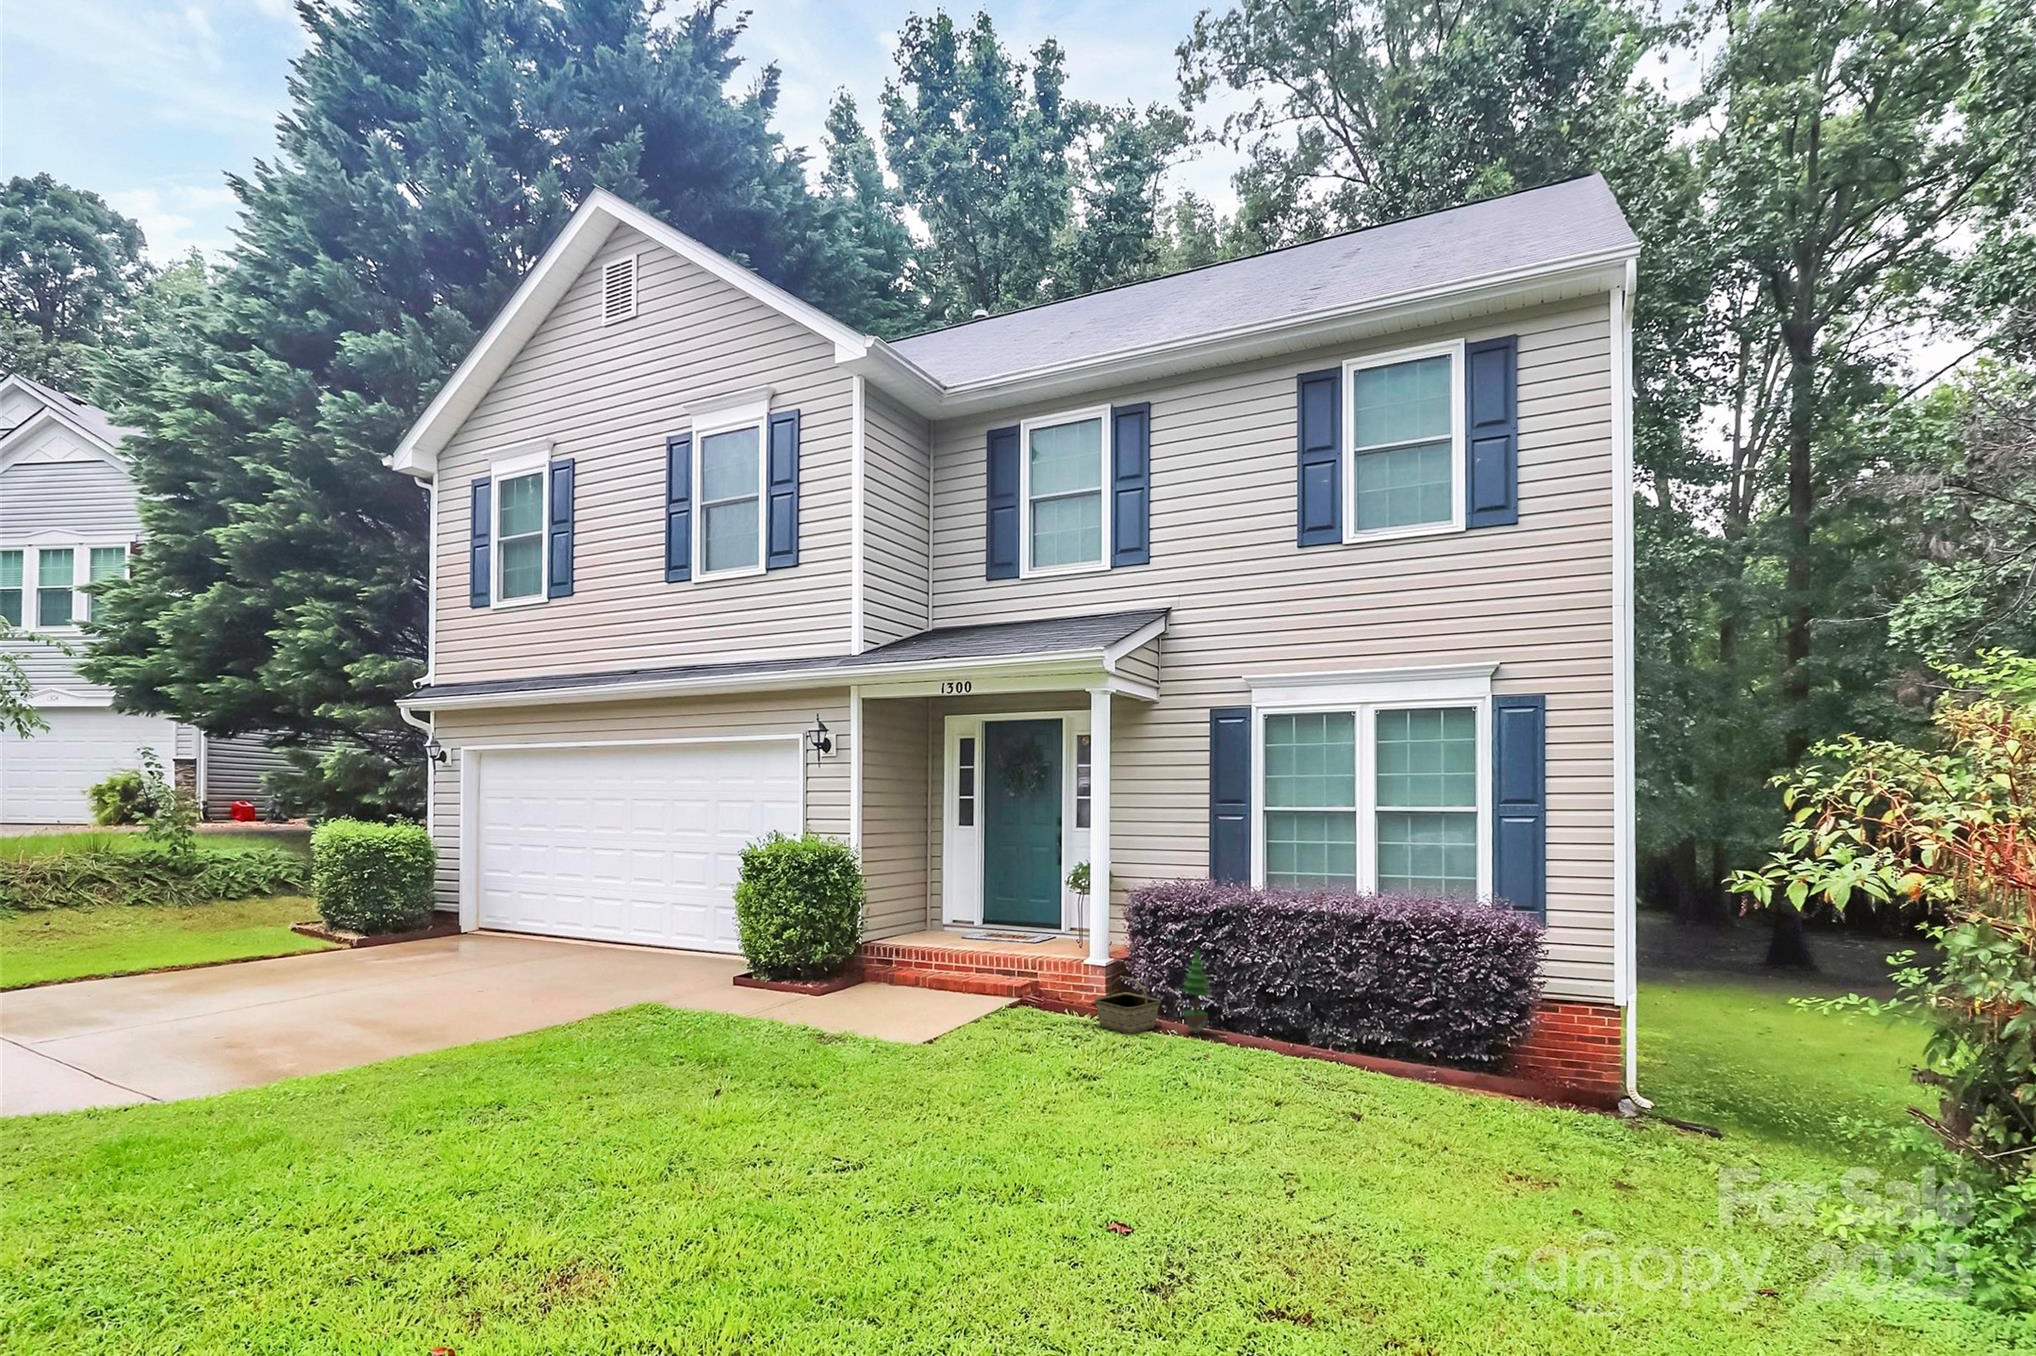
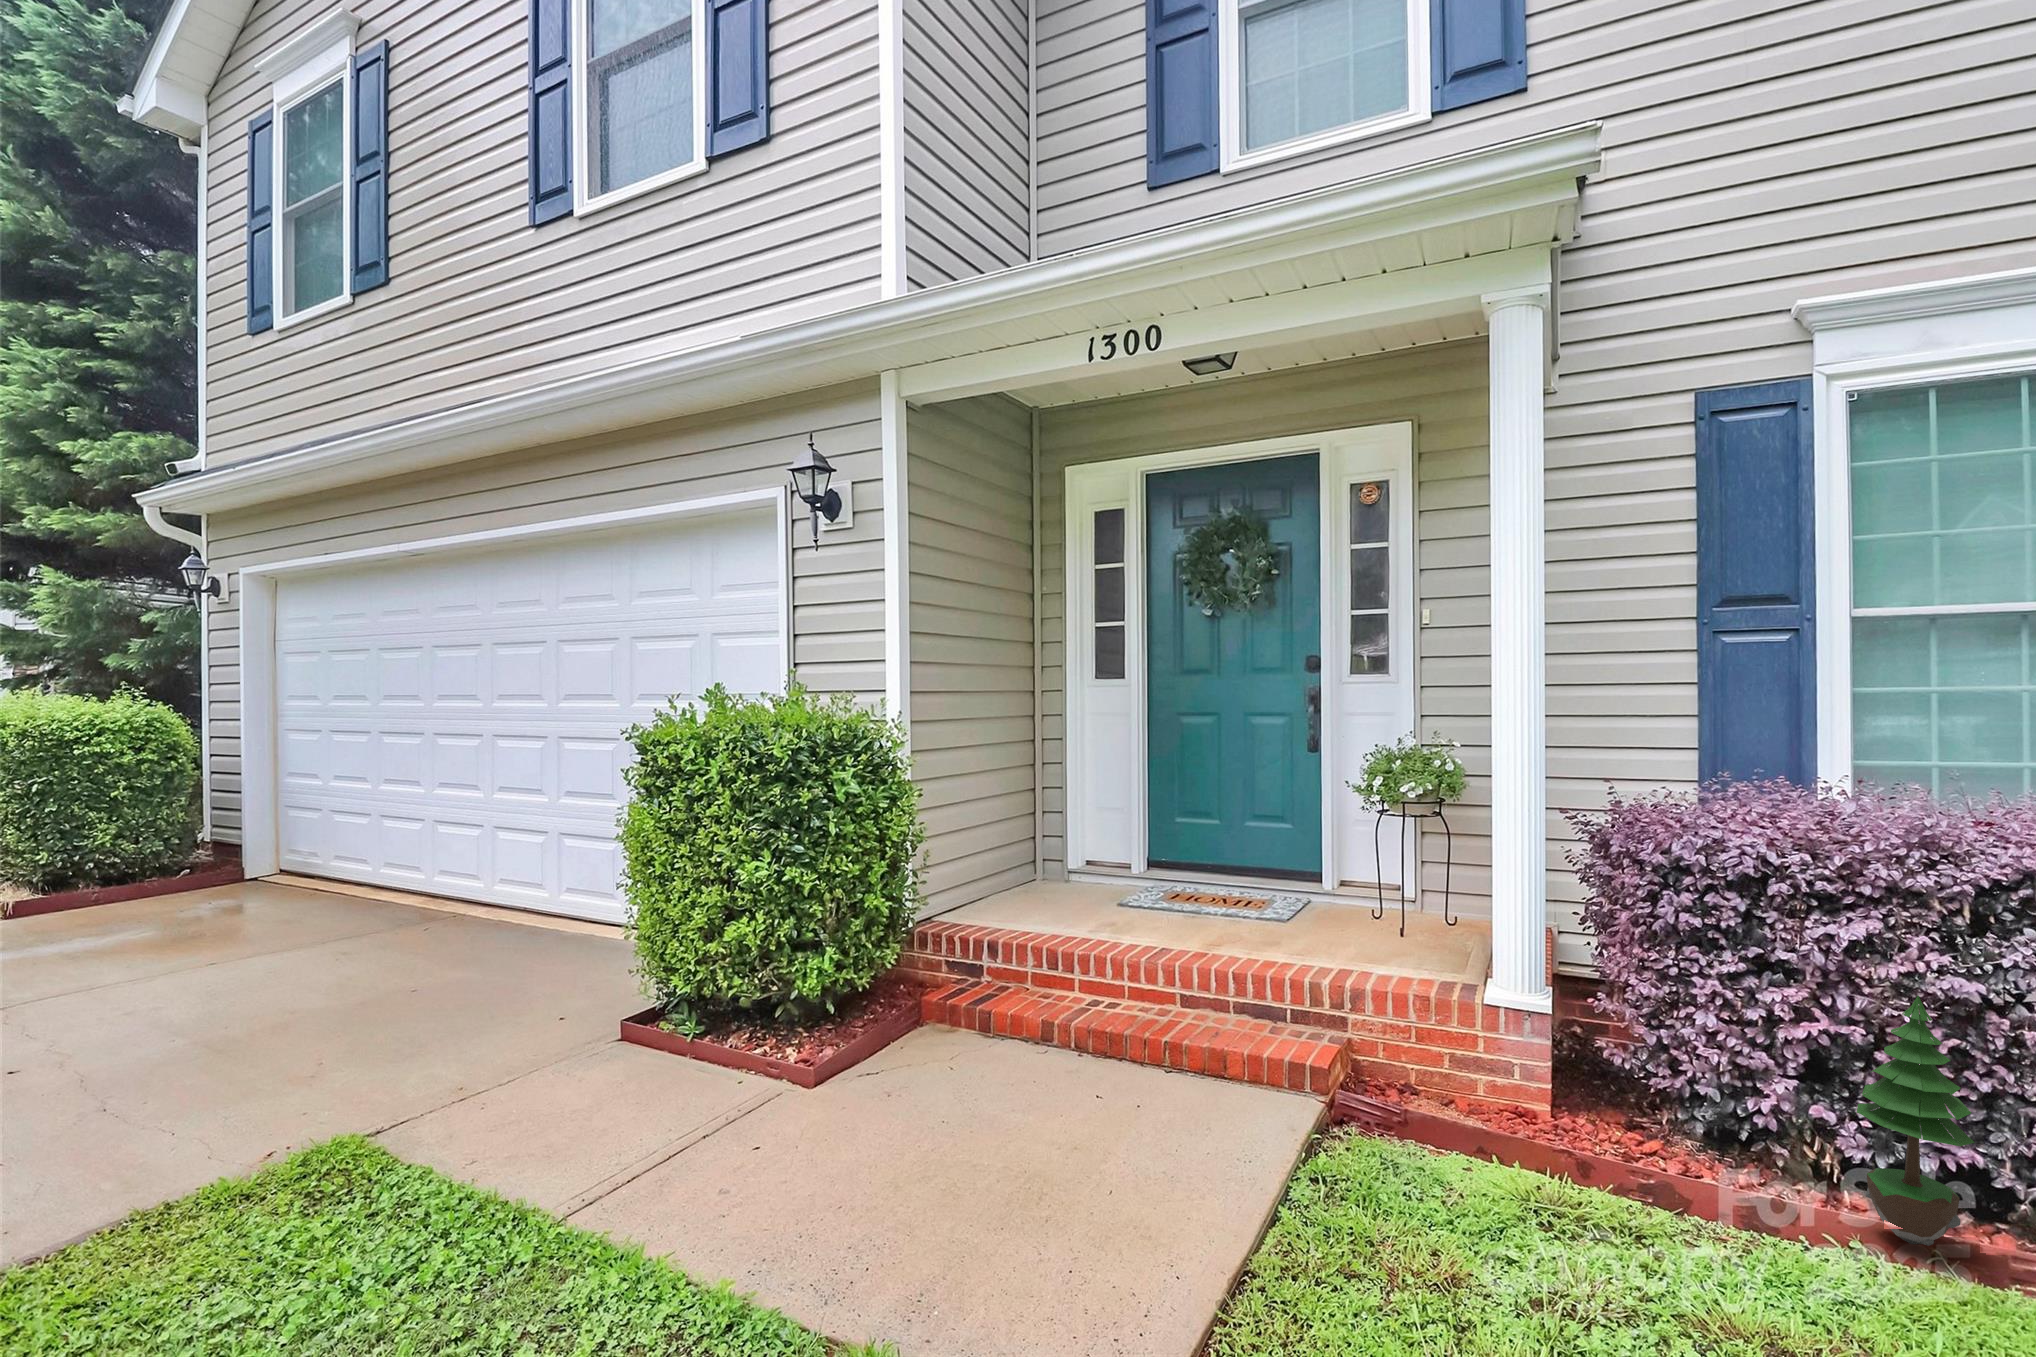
basket: present [1095,977,1161,1034] -> none [1579,1065,1771,1250]

